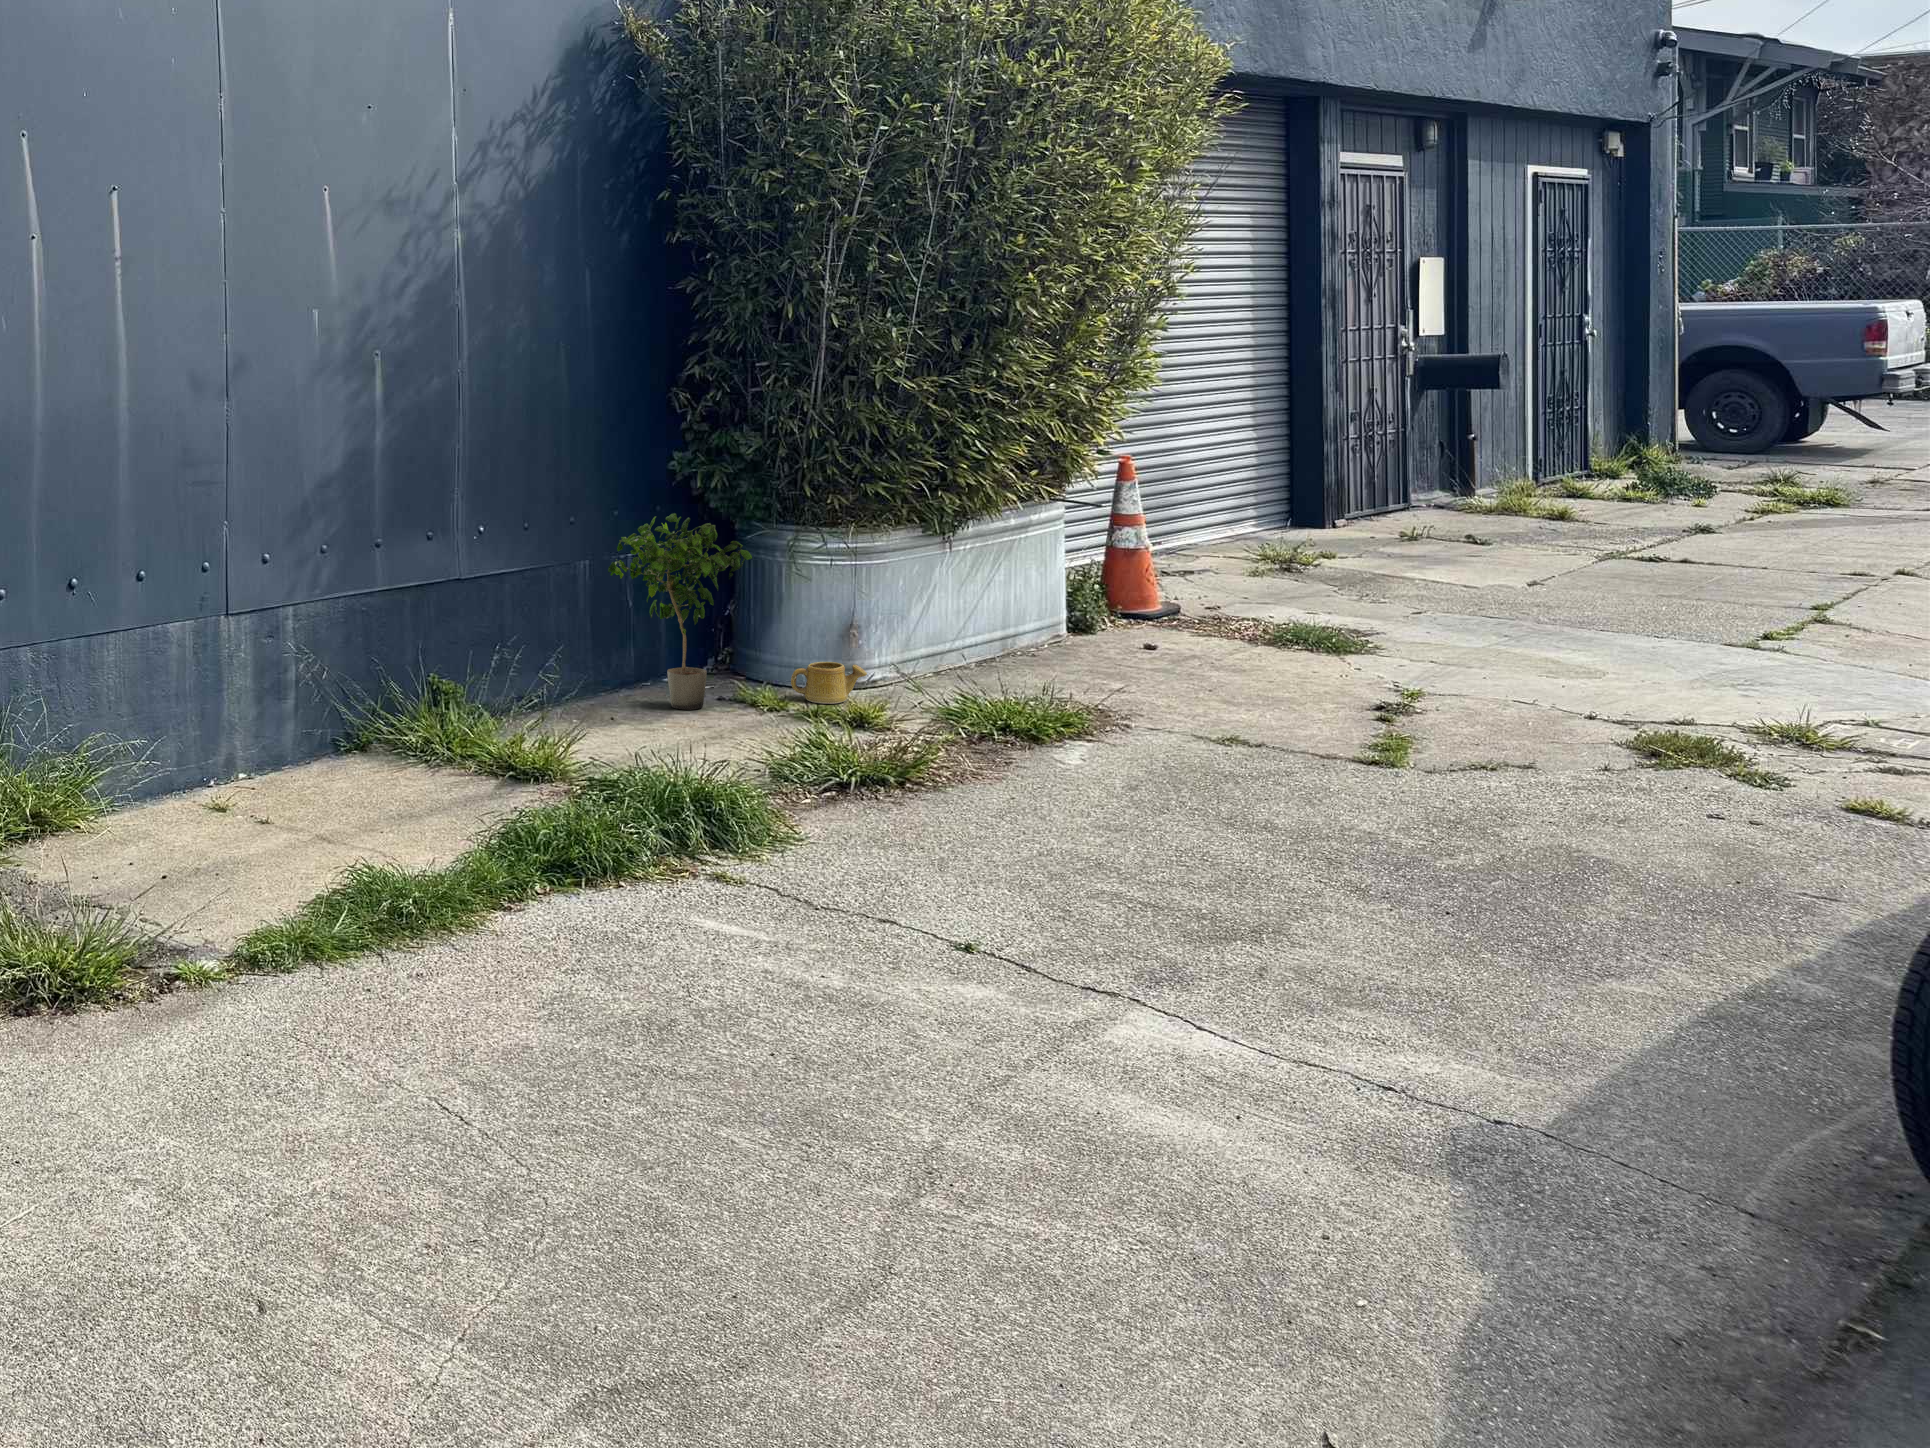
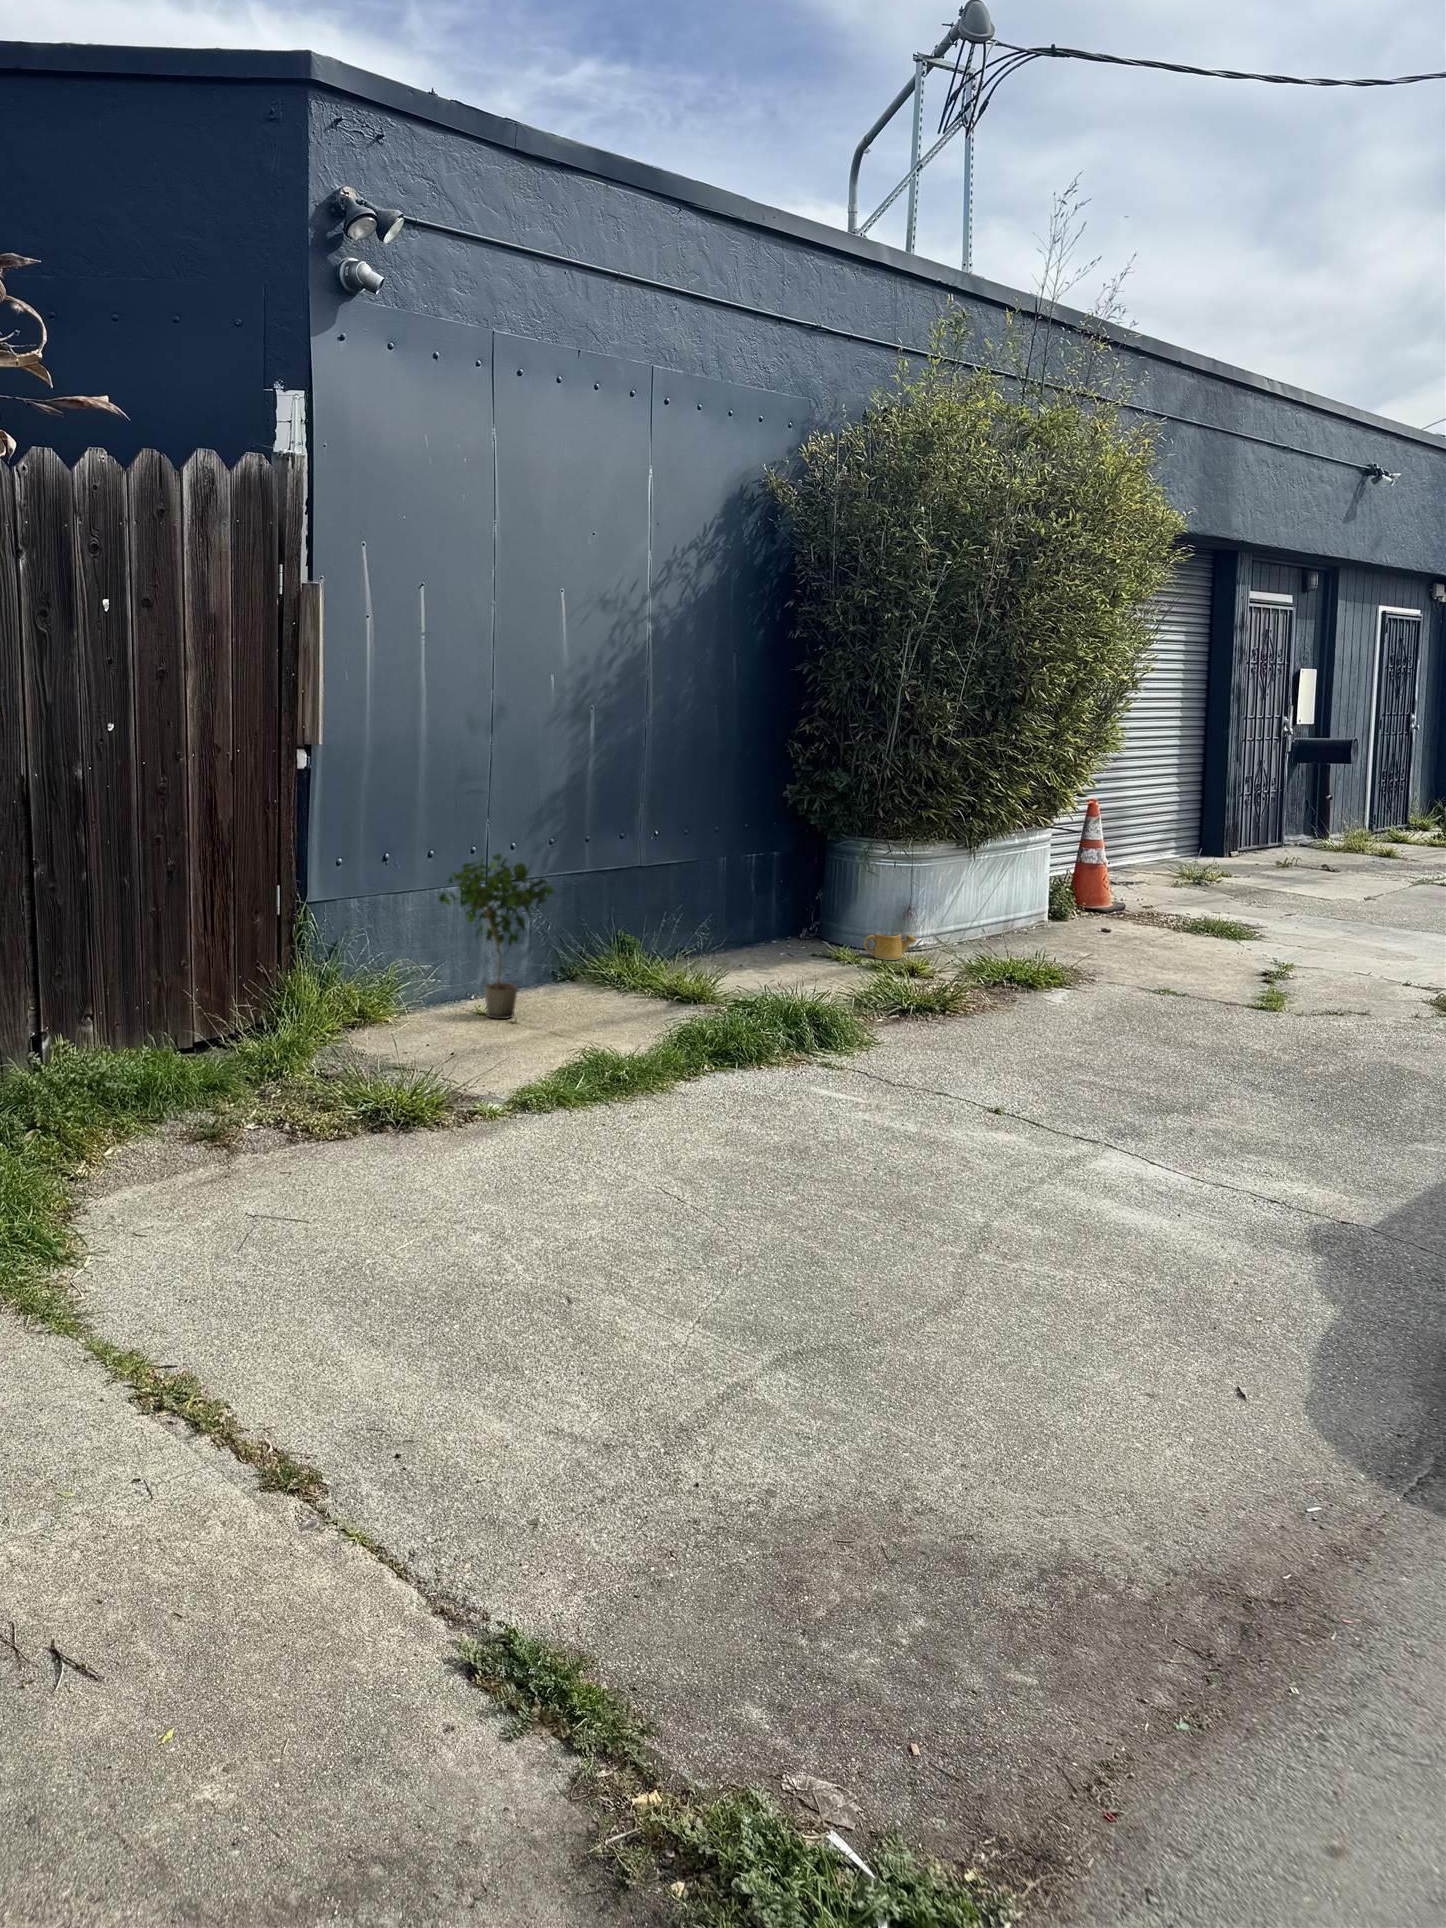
potted plant: present [608,514,752,710] -> present [439,854,554,1019]

